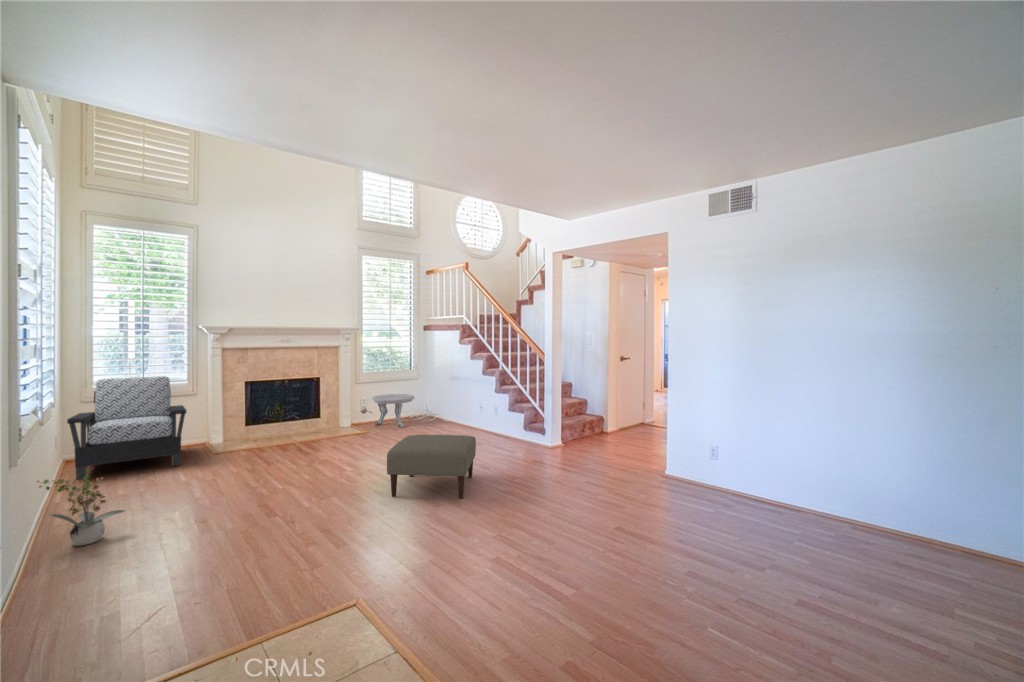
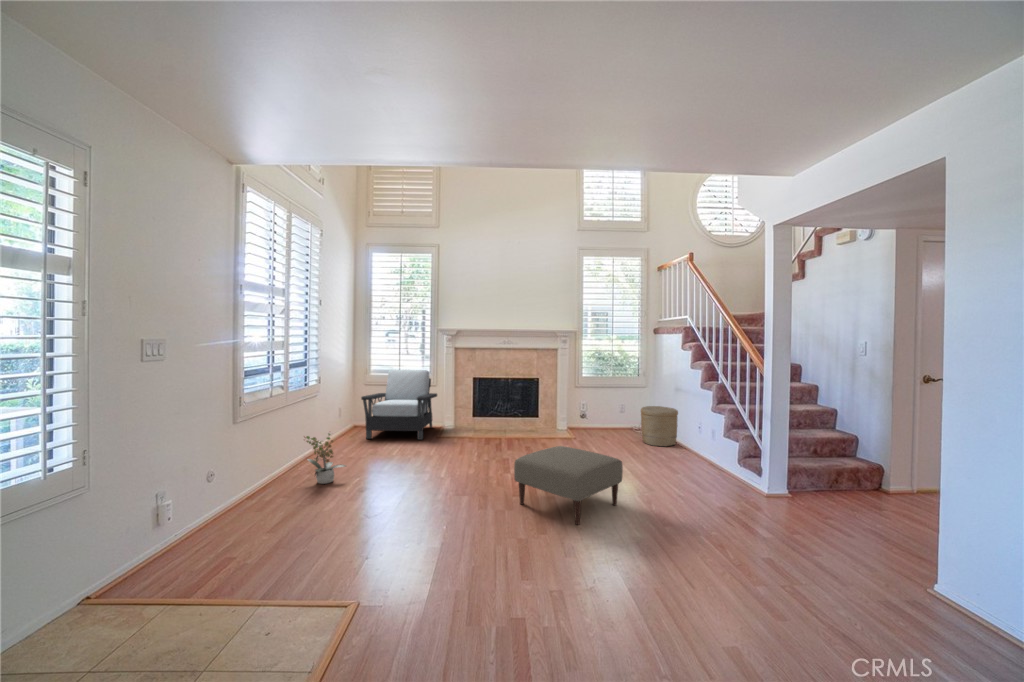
side table: present [372,394,415,428] -> none [588,400,632,436]
woven basket: none [429,395,461,430] -> present [641,406,678,446]

